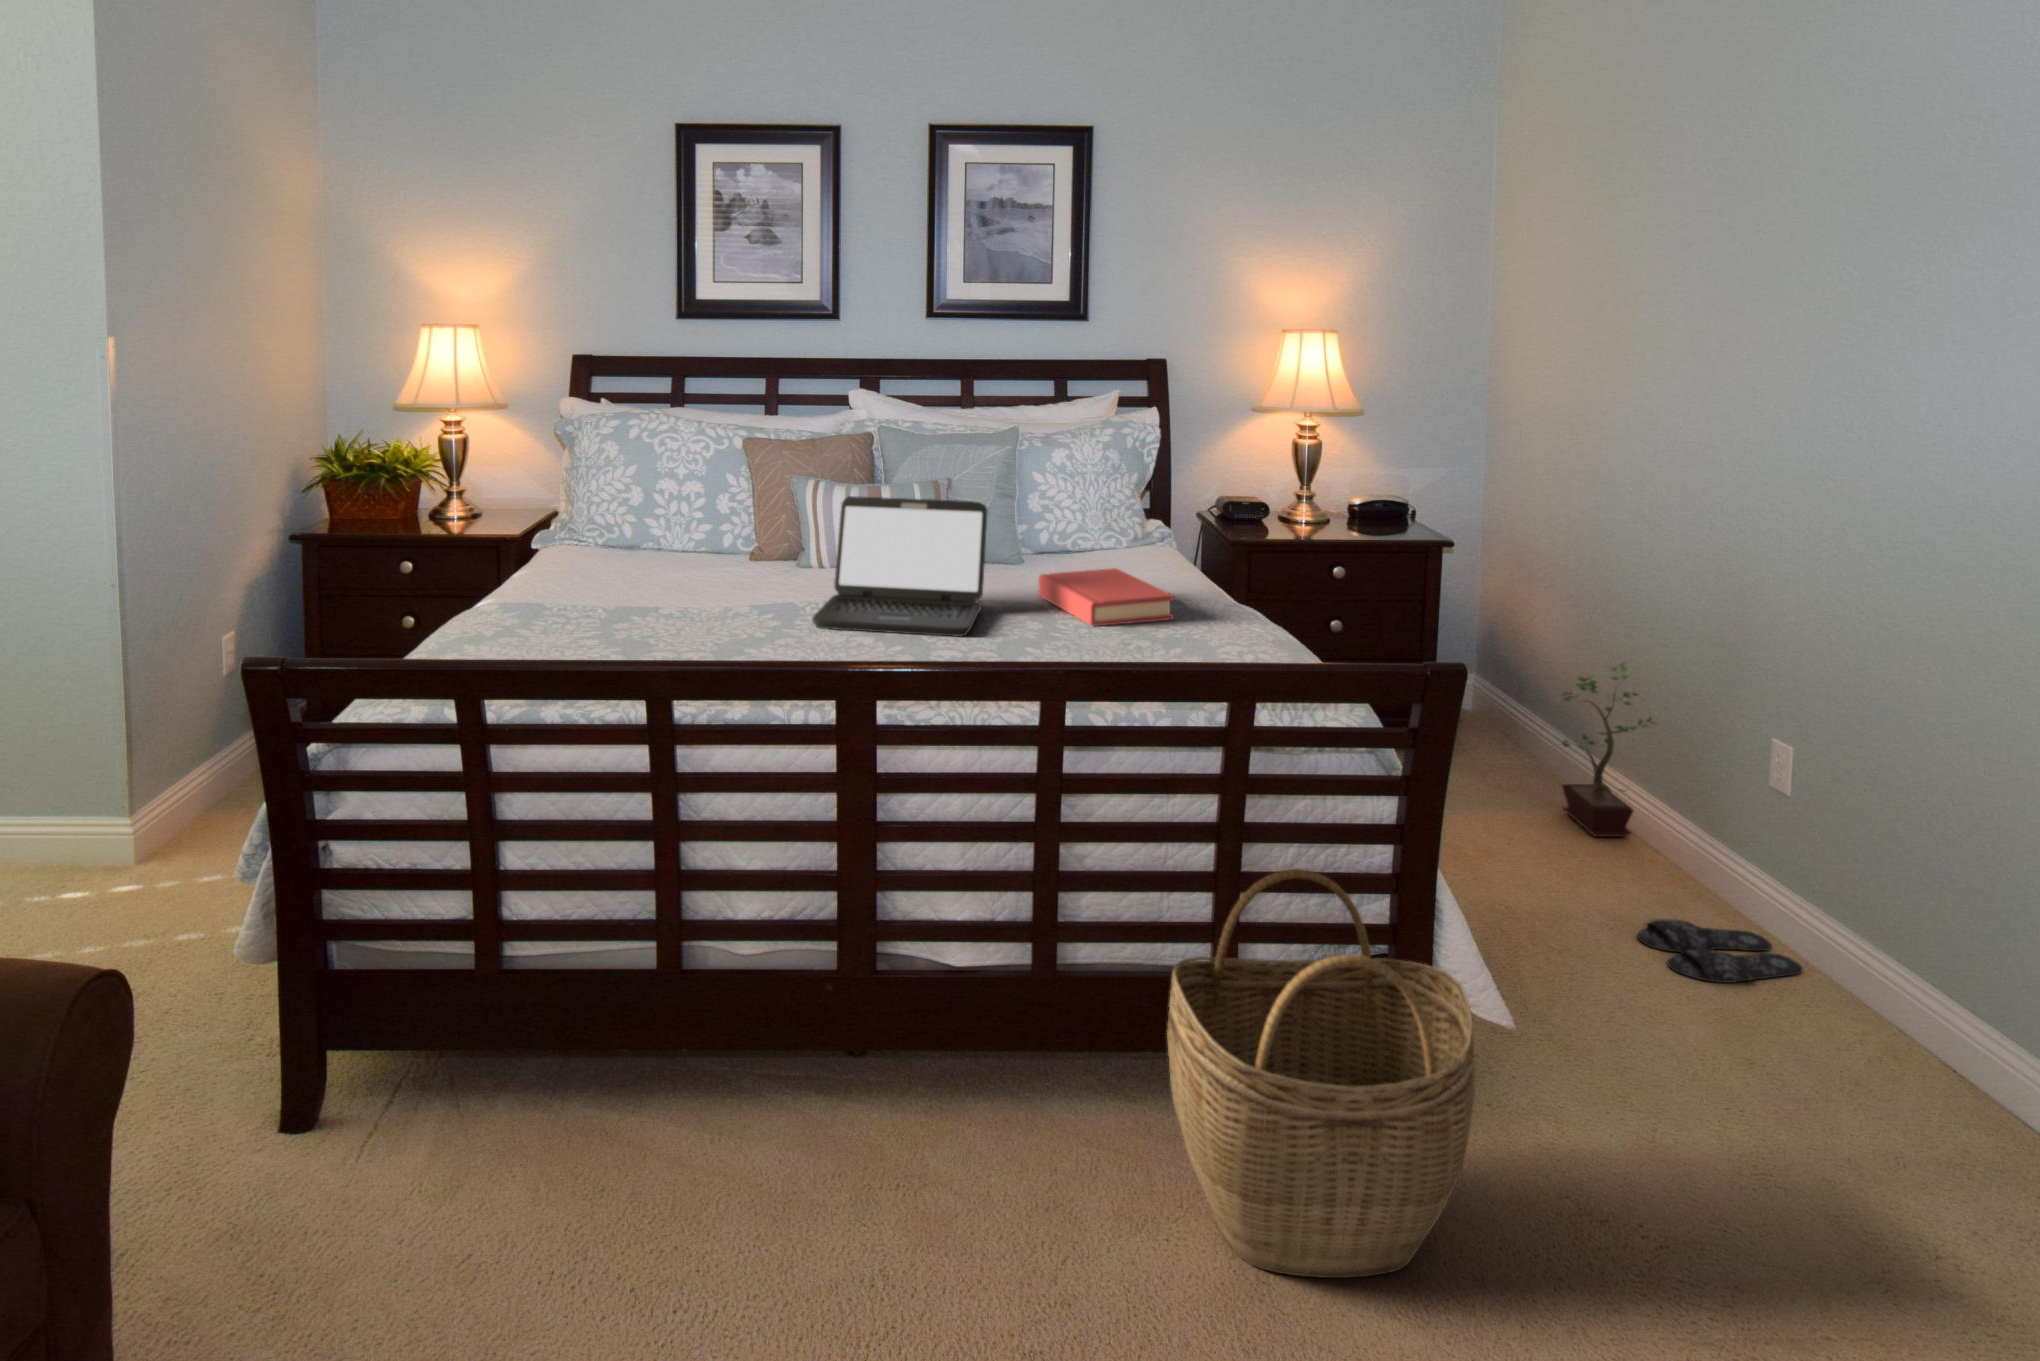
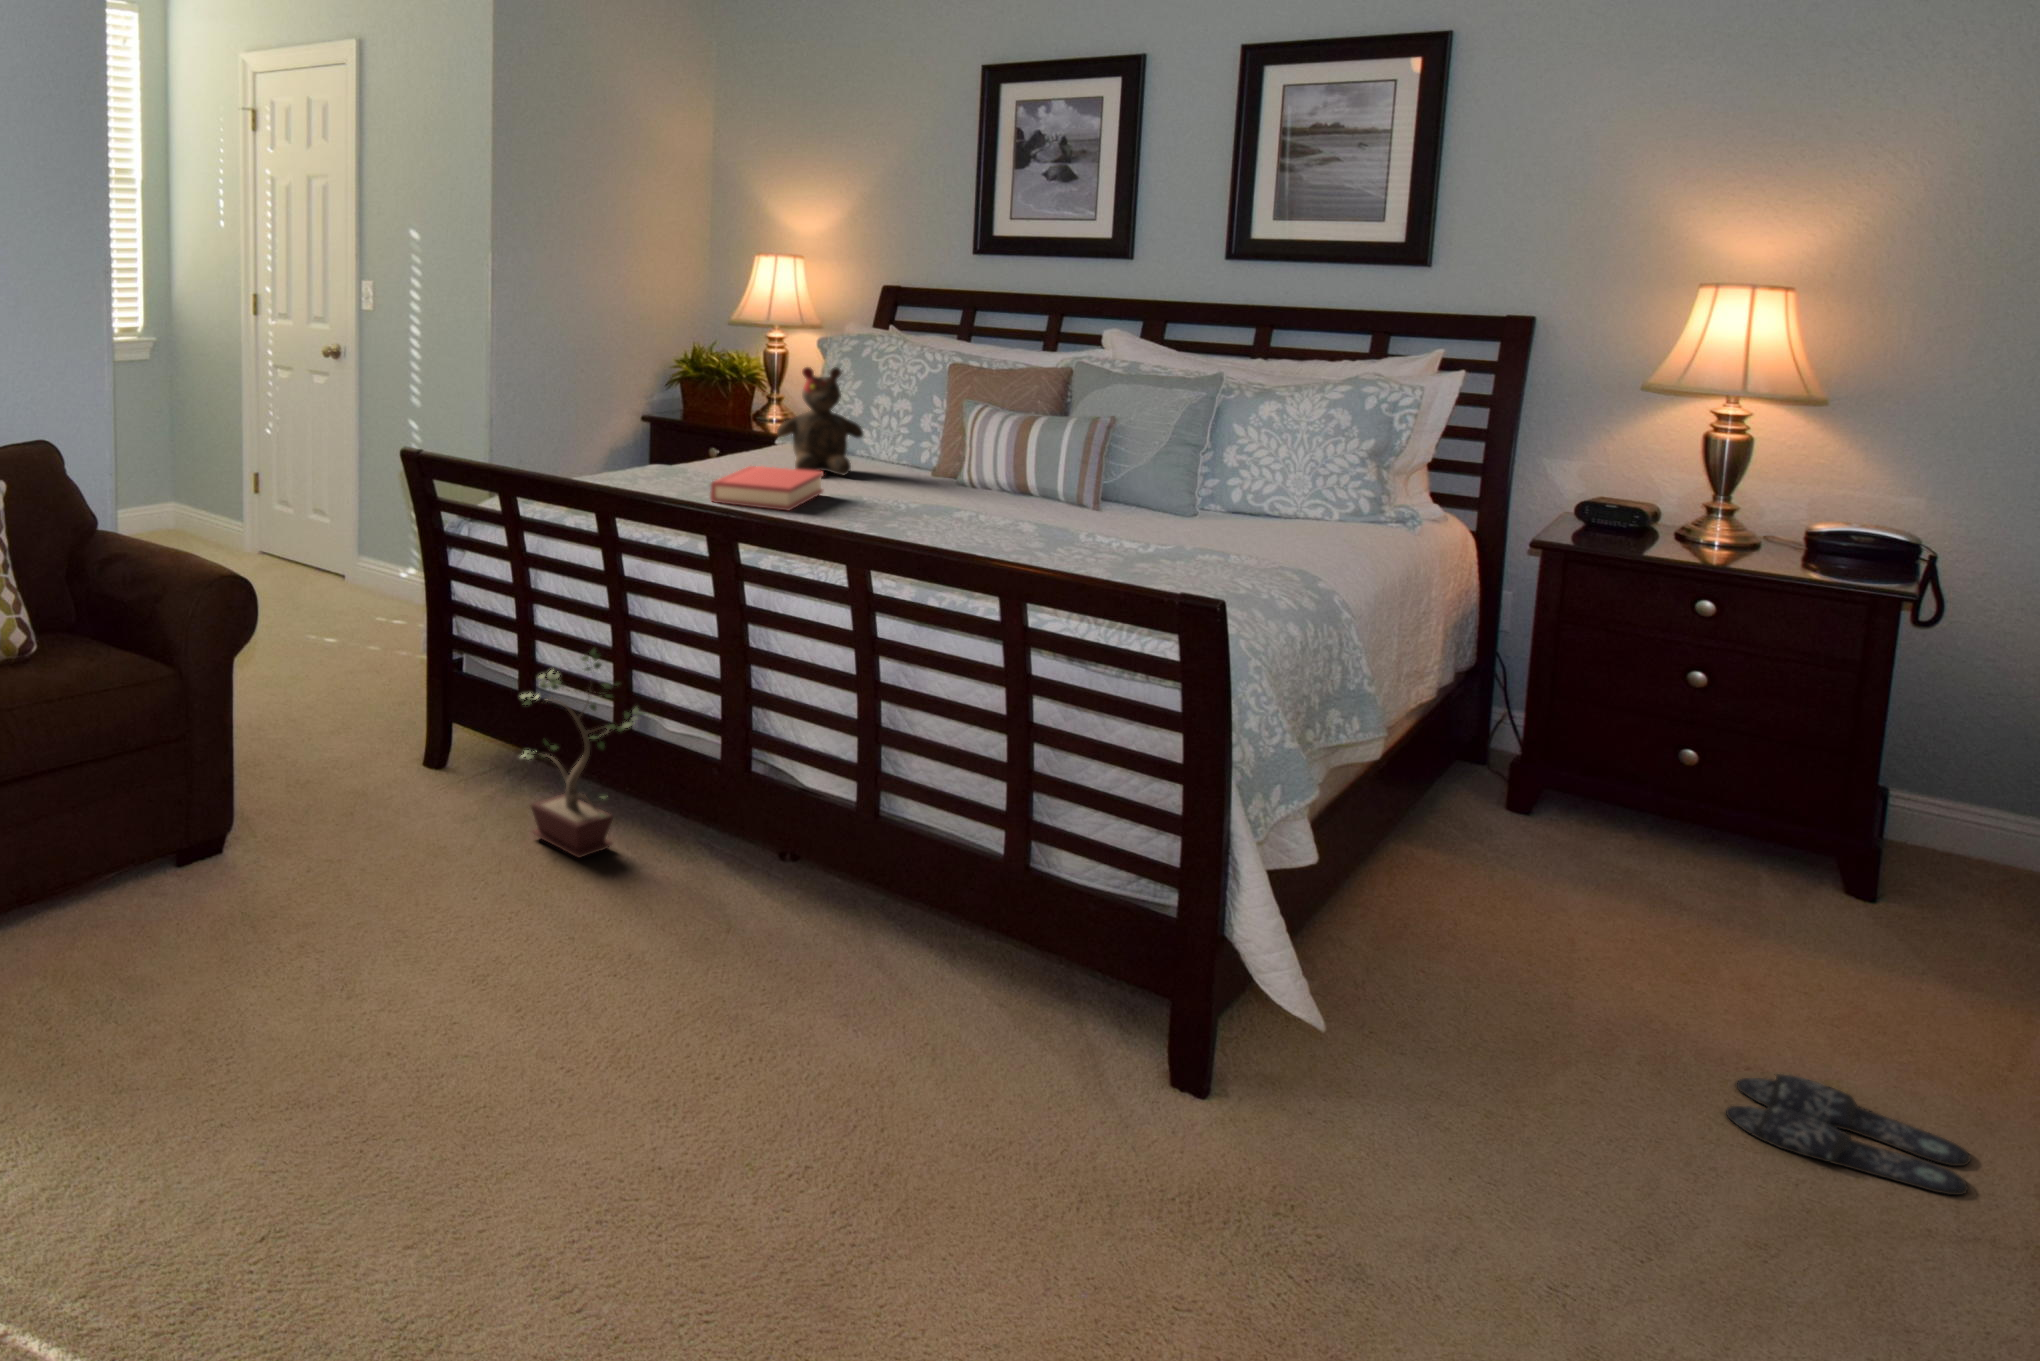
teddy bear: none [598,457,697,585] -> present [777,367,863,475]
laptop: present [812,496,988,636] -> none [848,409,1042,538]
hardback book: present [1038,568,1174,626] -> present [710,466,824,510]
potted plant: present [1562,662,1654,837] -> present [521,649,642,858]
woven basket: present [1167,869,1475,1278] -> none [798,737,1071,1090]

